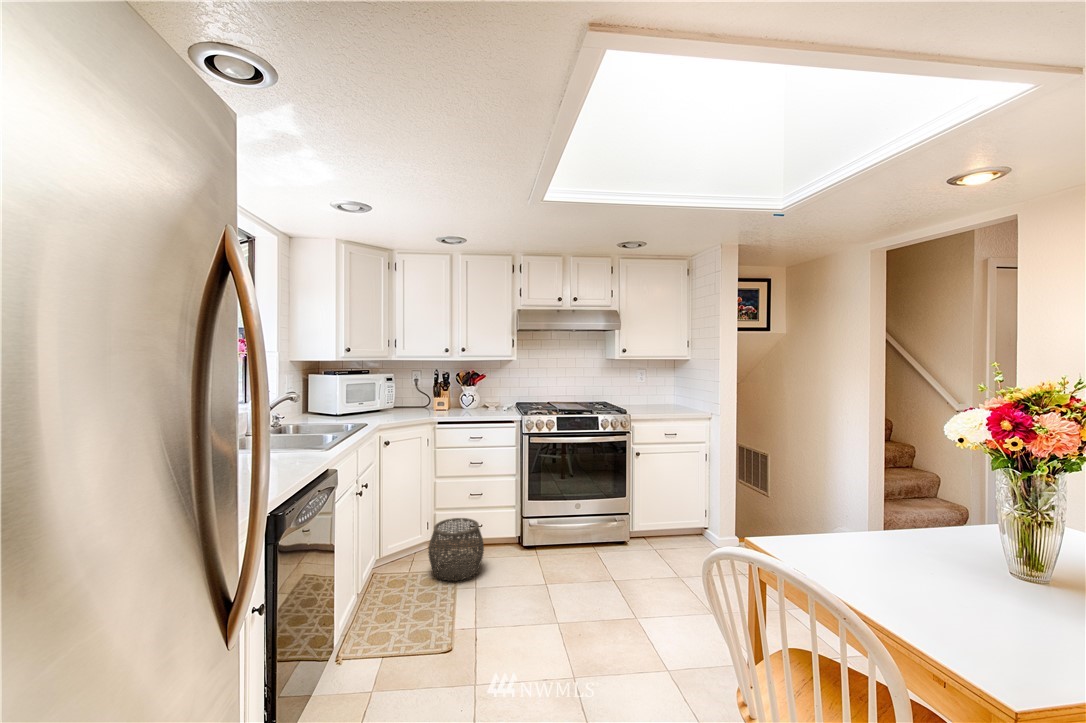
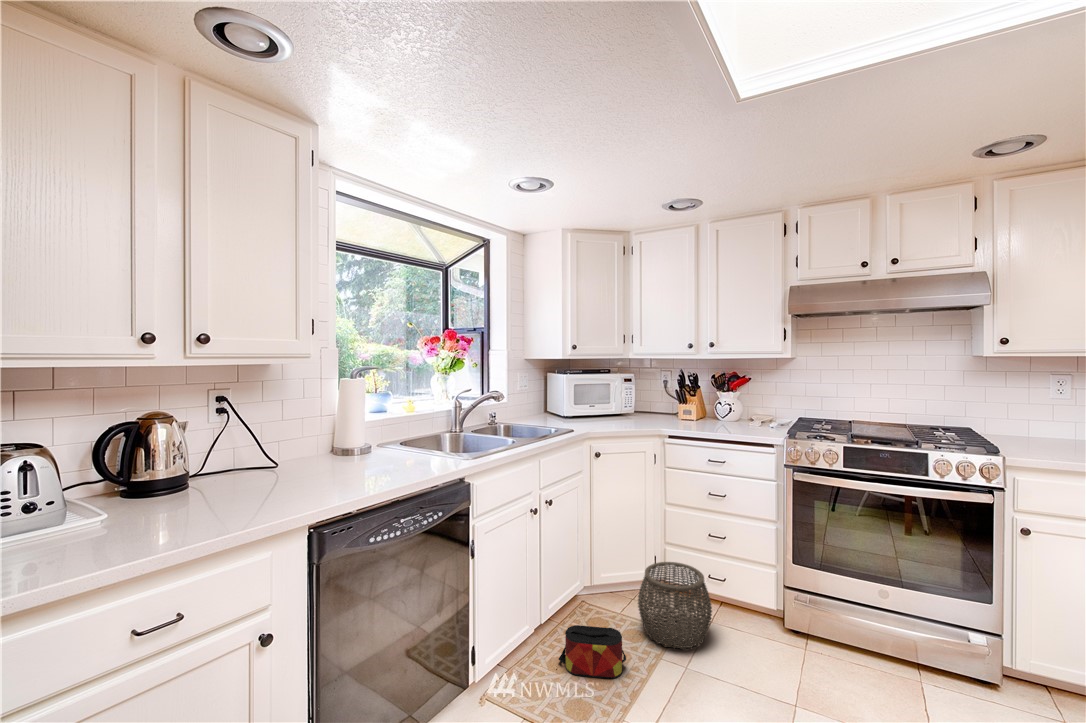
bag: none [381,576,436,623] -> present [559,625,626,679]

